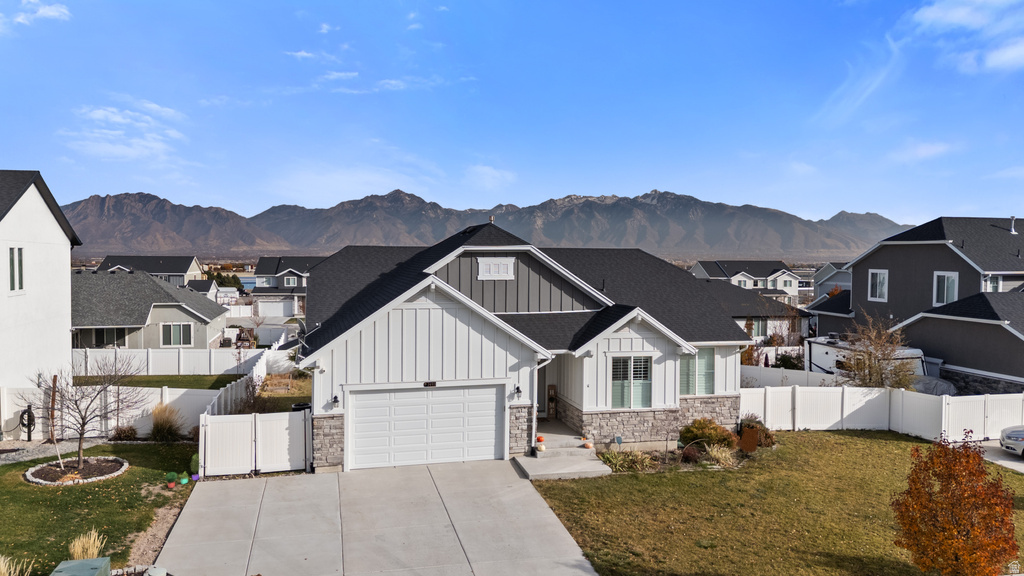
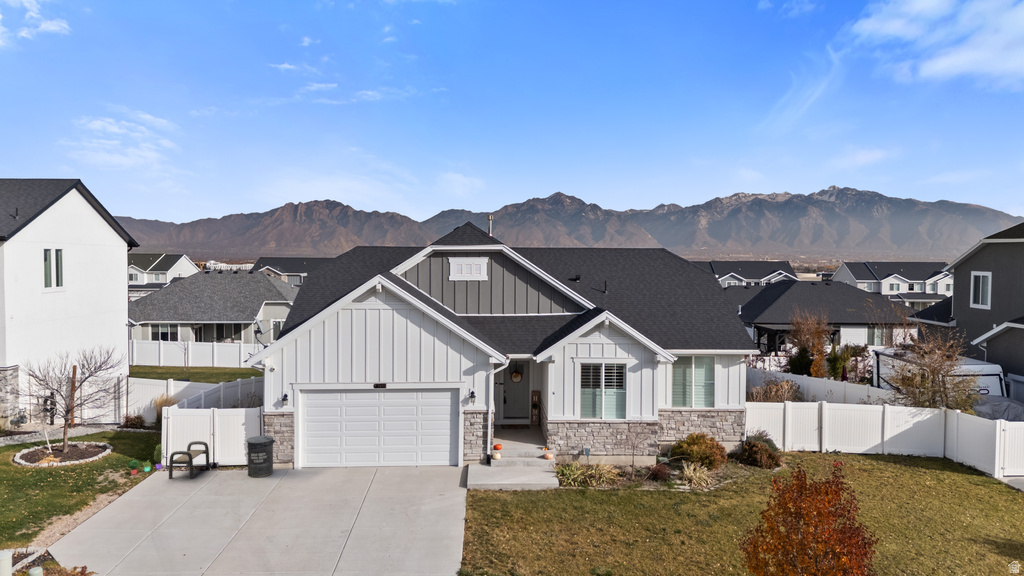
lounge chair: present [736,428,759,459] -> none [719,446,743,484]
trash can: none [299,439,328,482] -> present [247,436,276,477]
bench: none [216,448,252,489] -> present [169,441,209,479]

